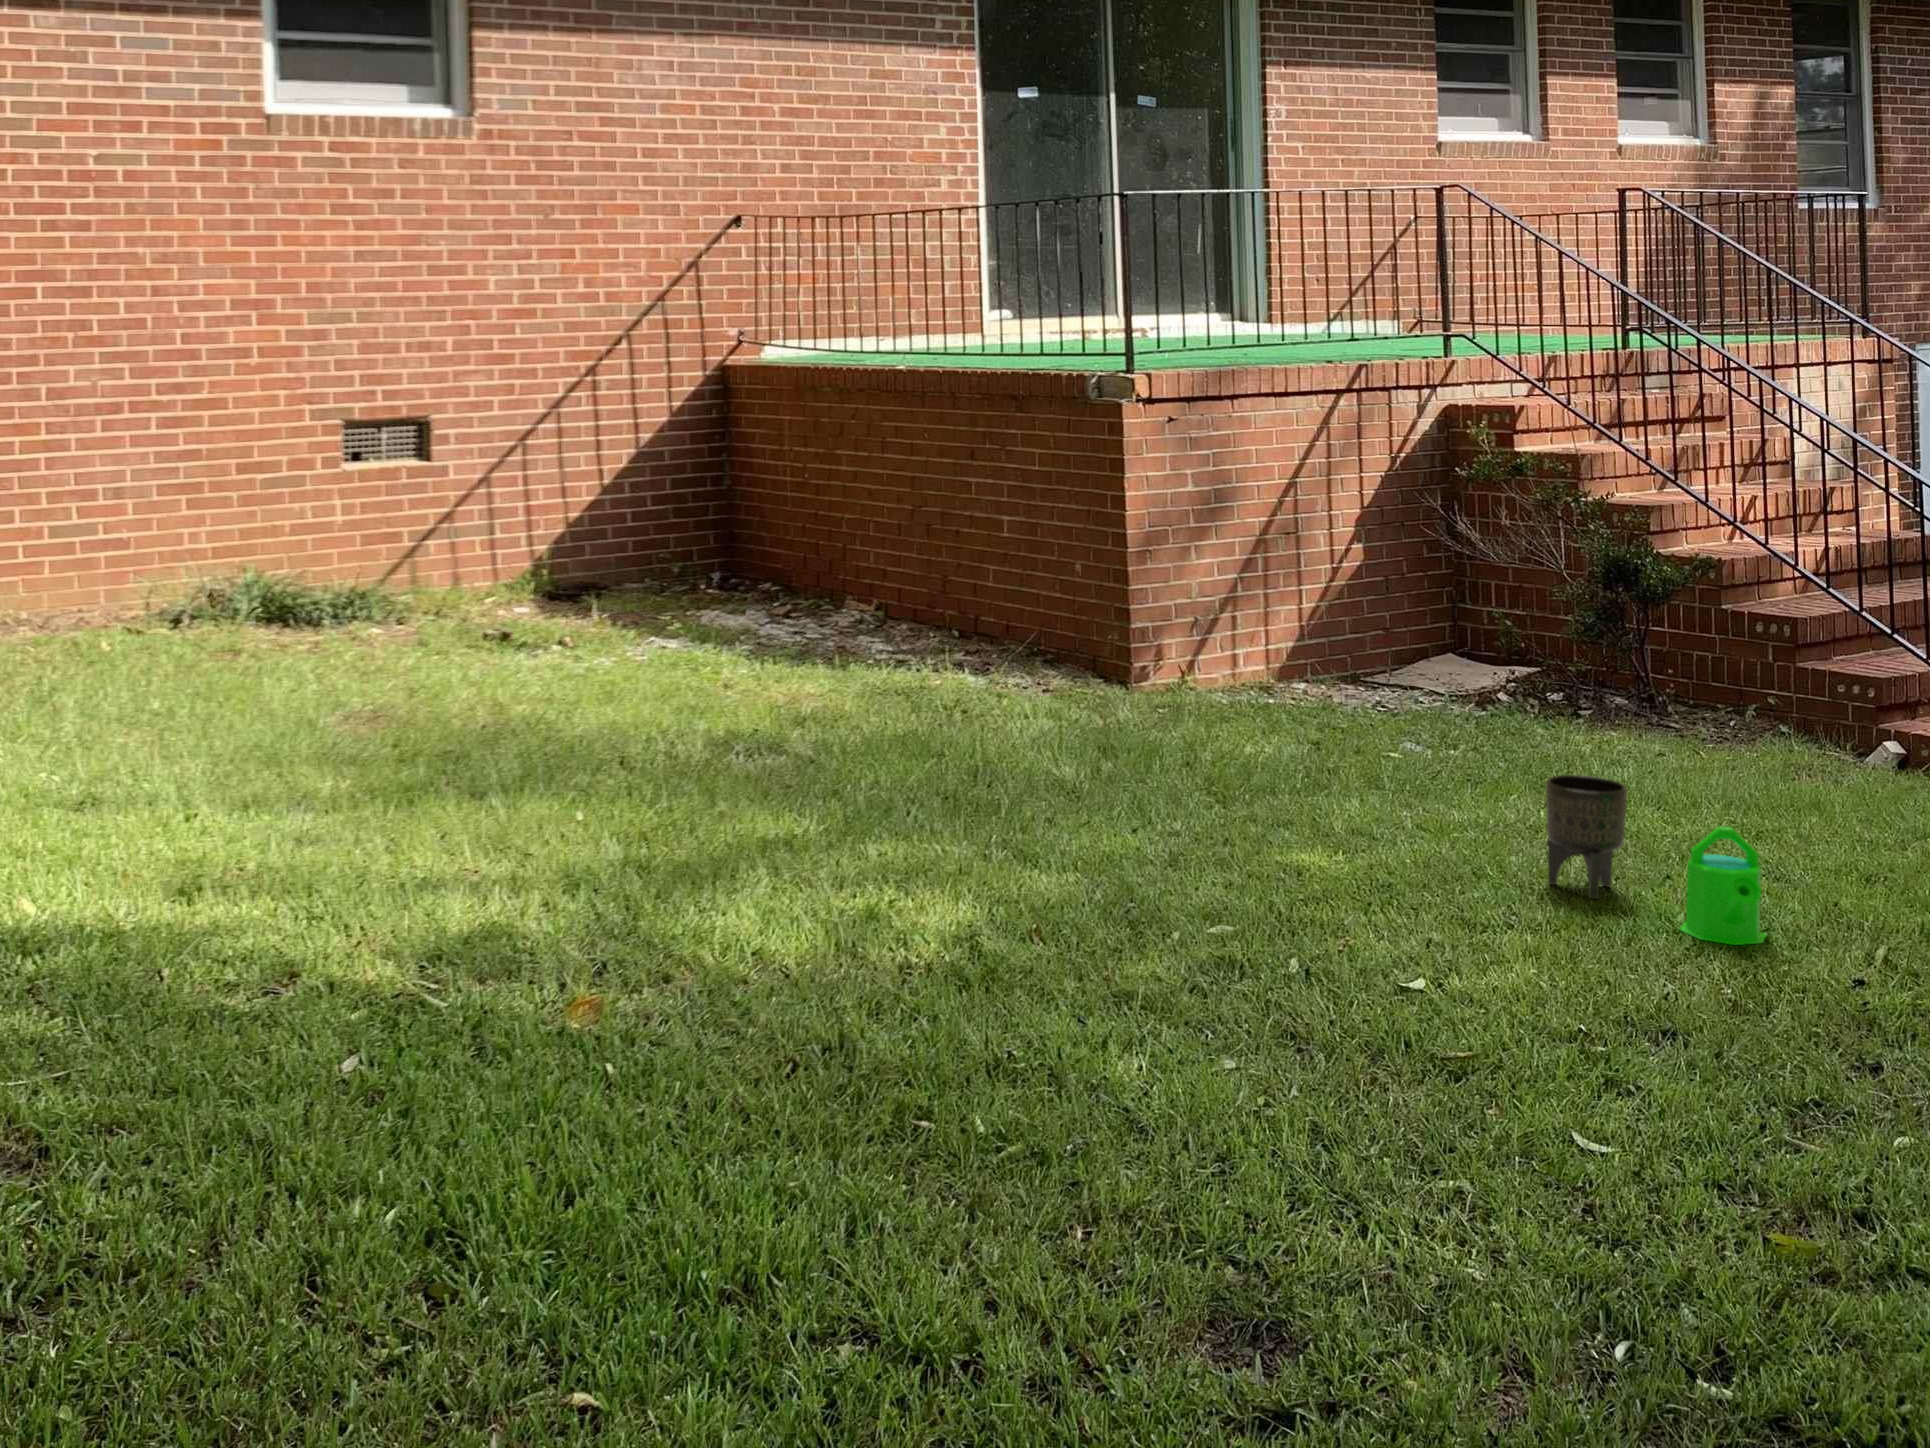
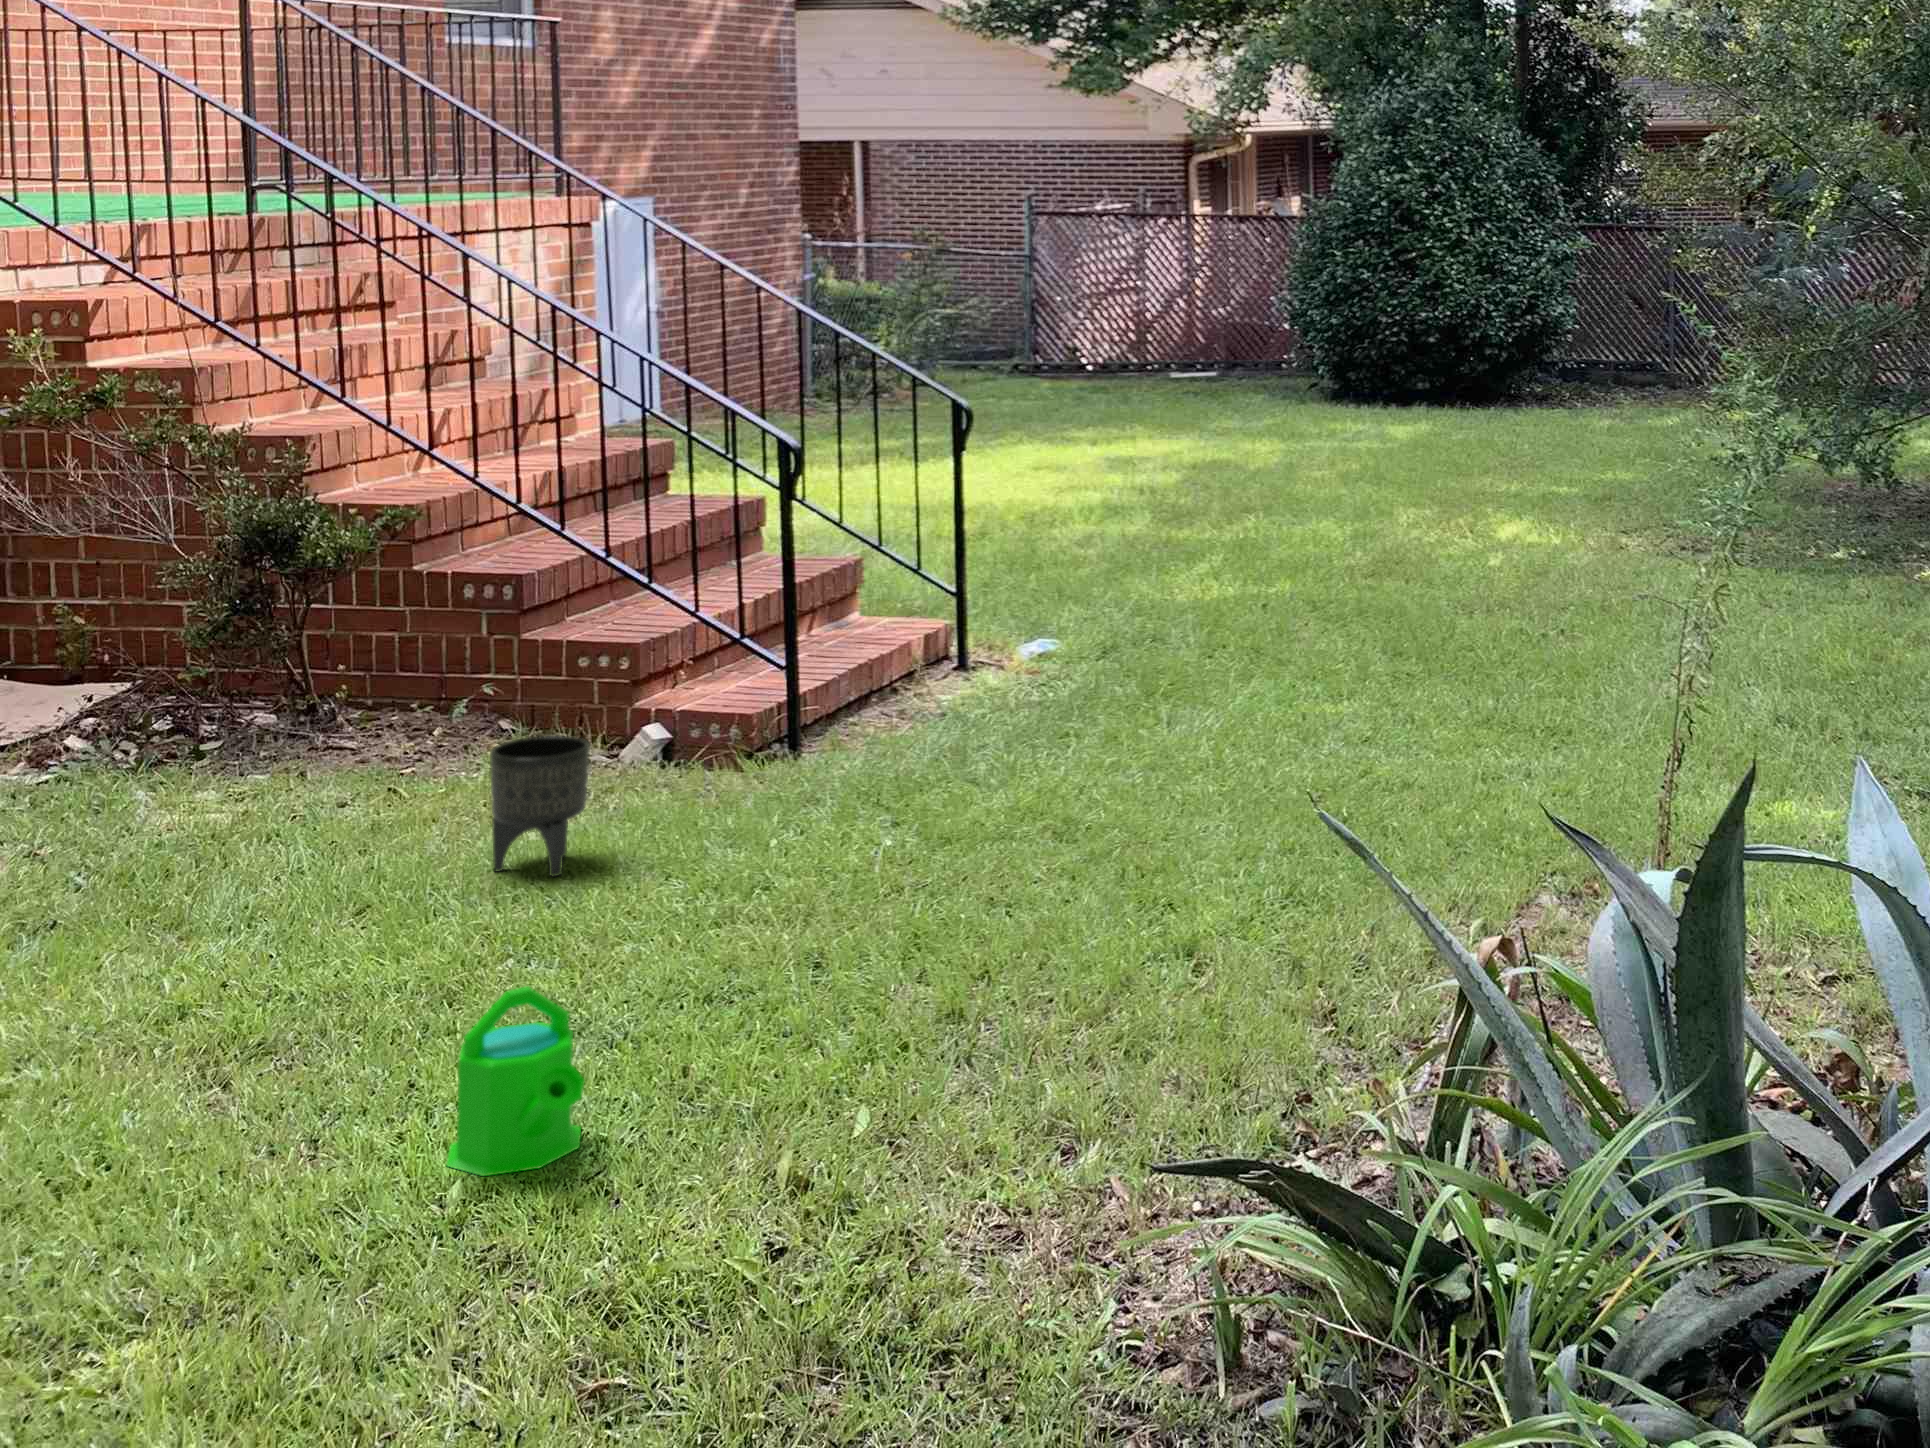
planter: present [1546,775,1628,899] -> present [490,736,590,876]

